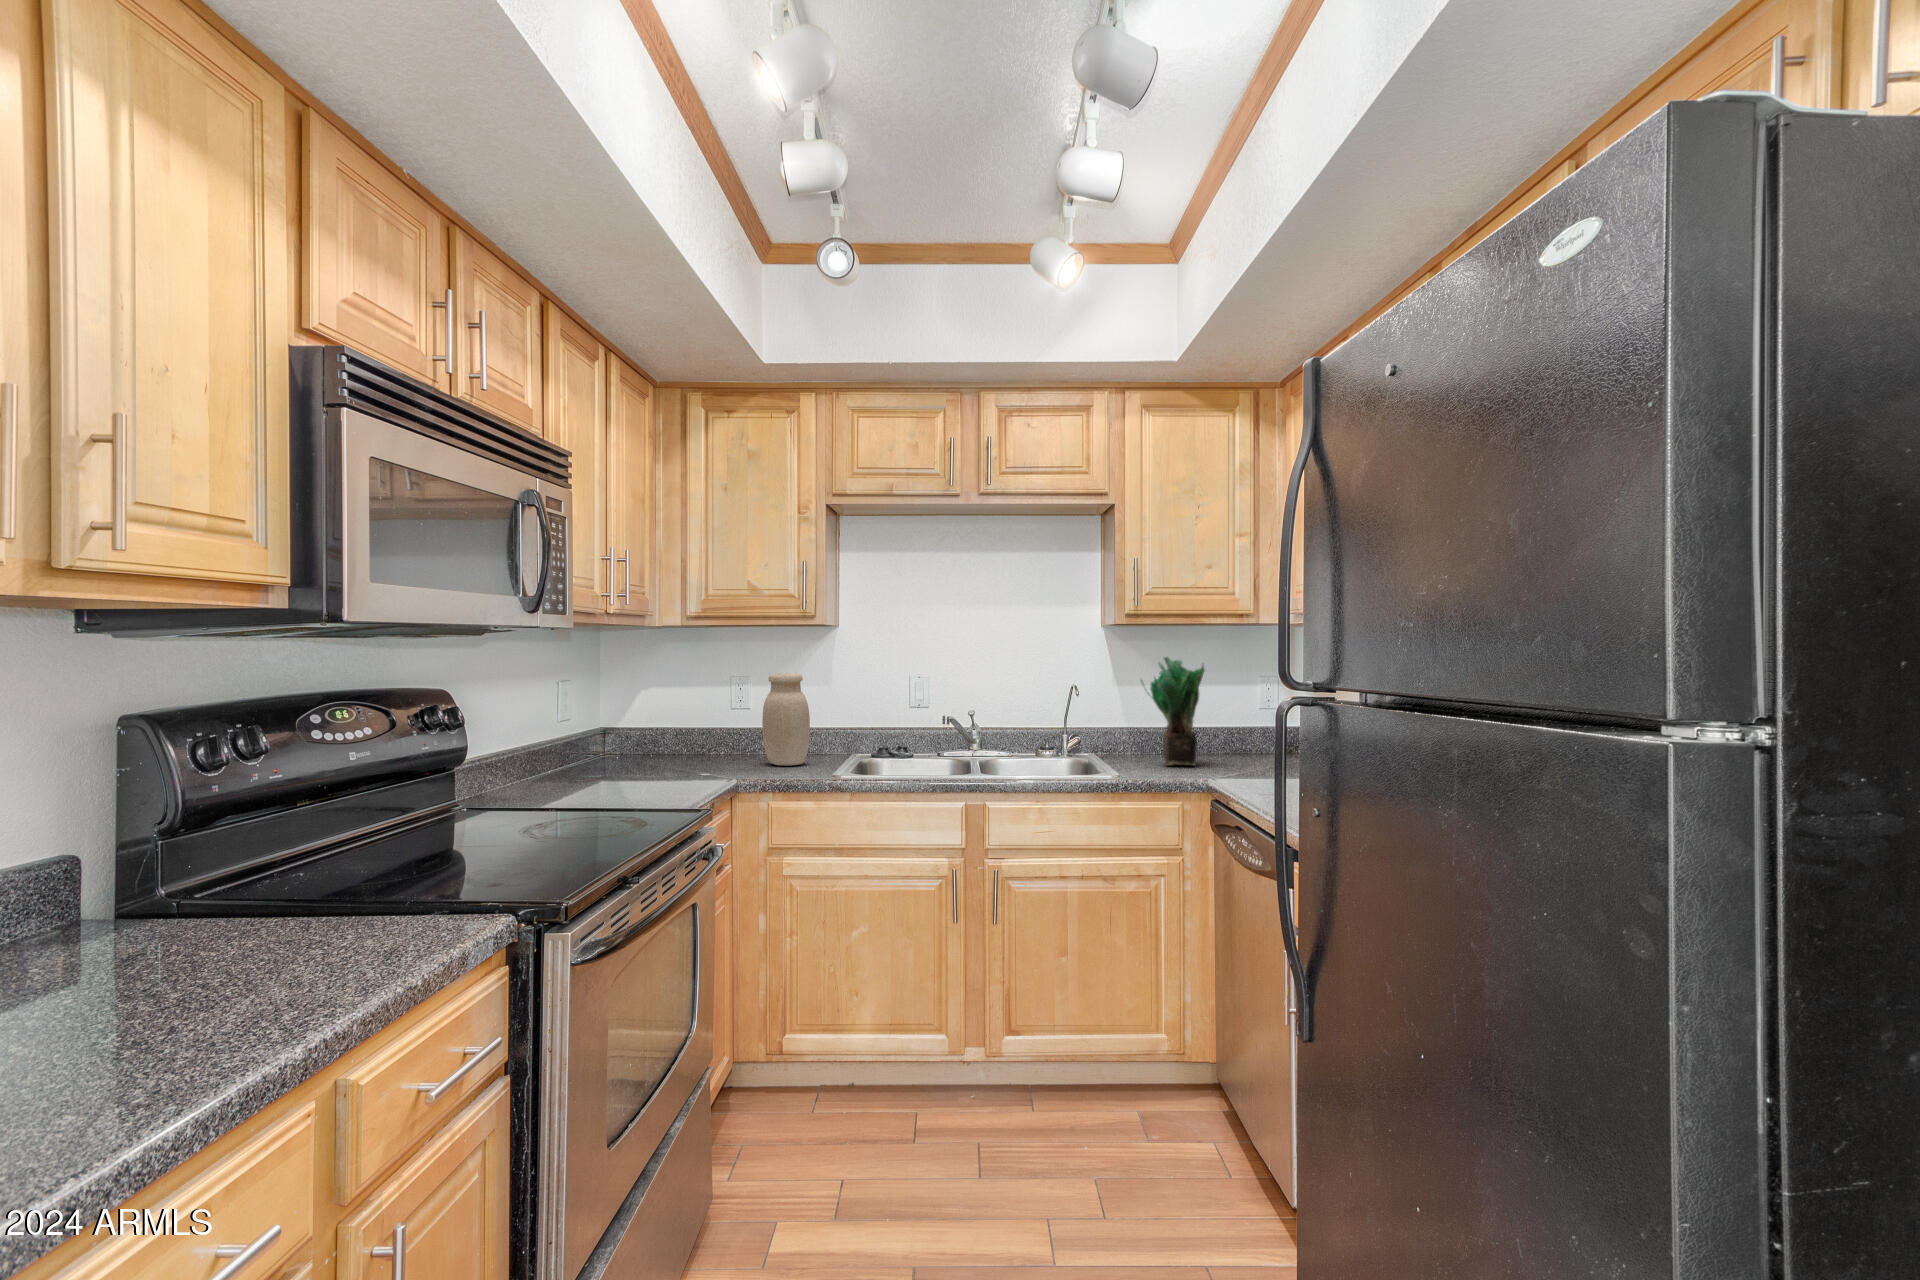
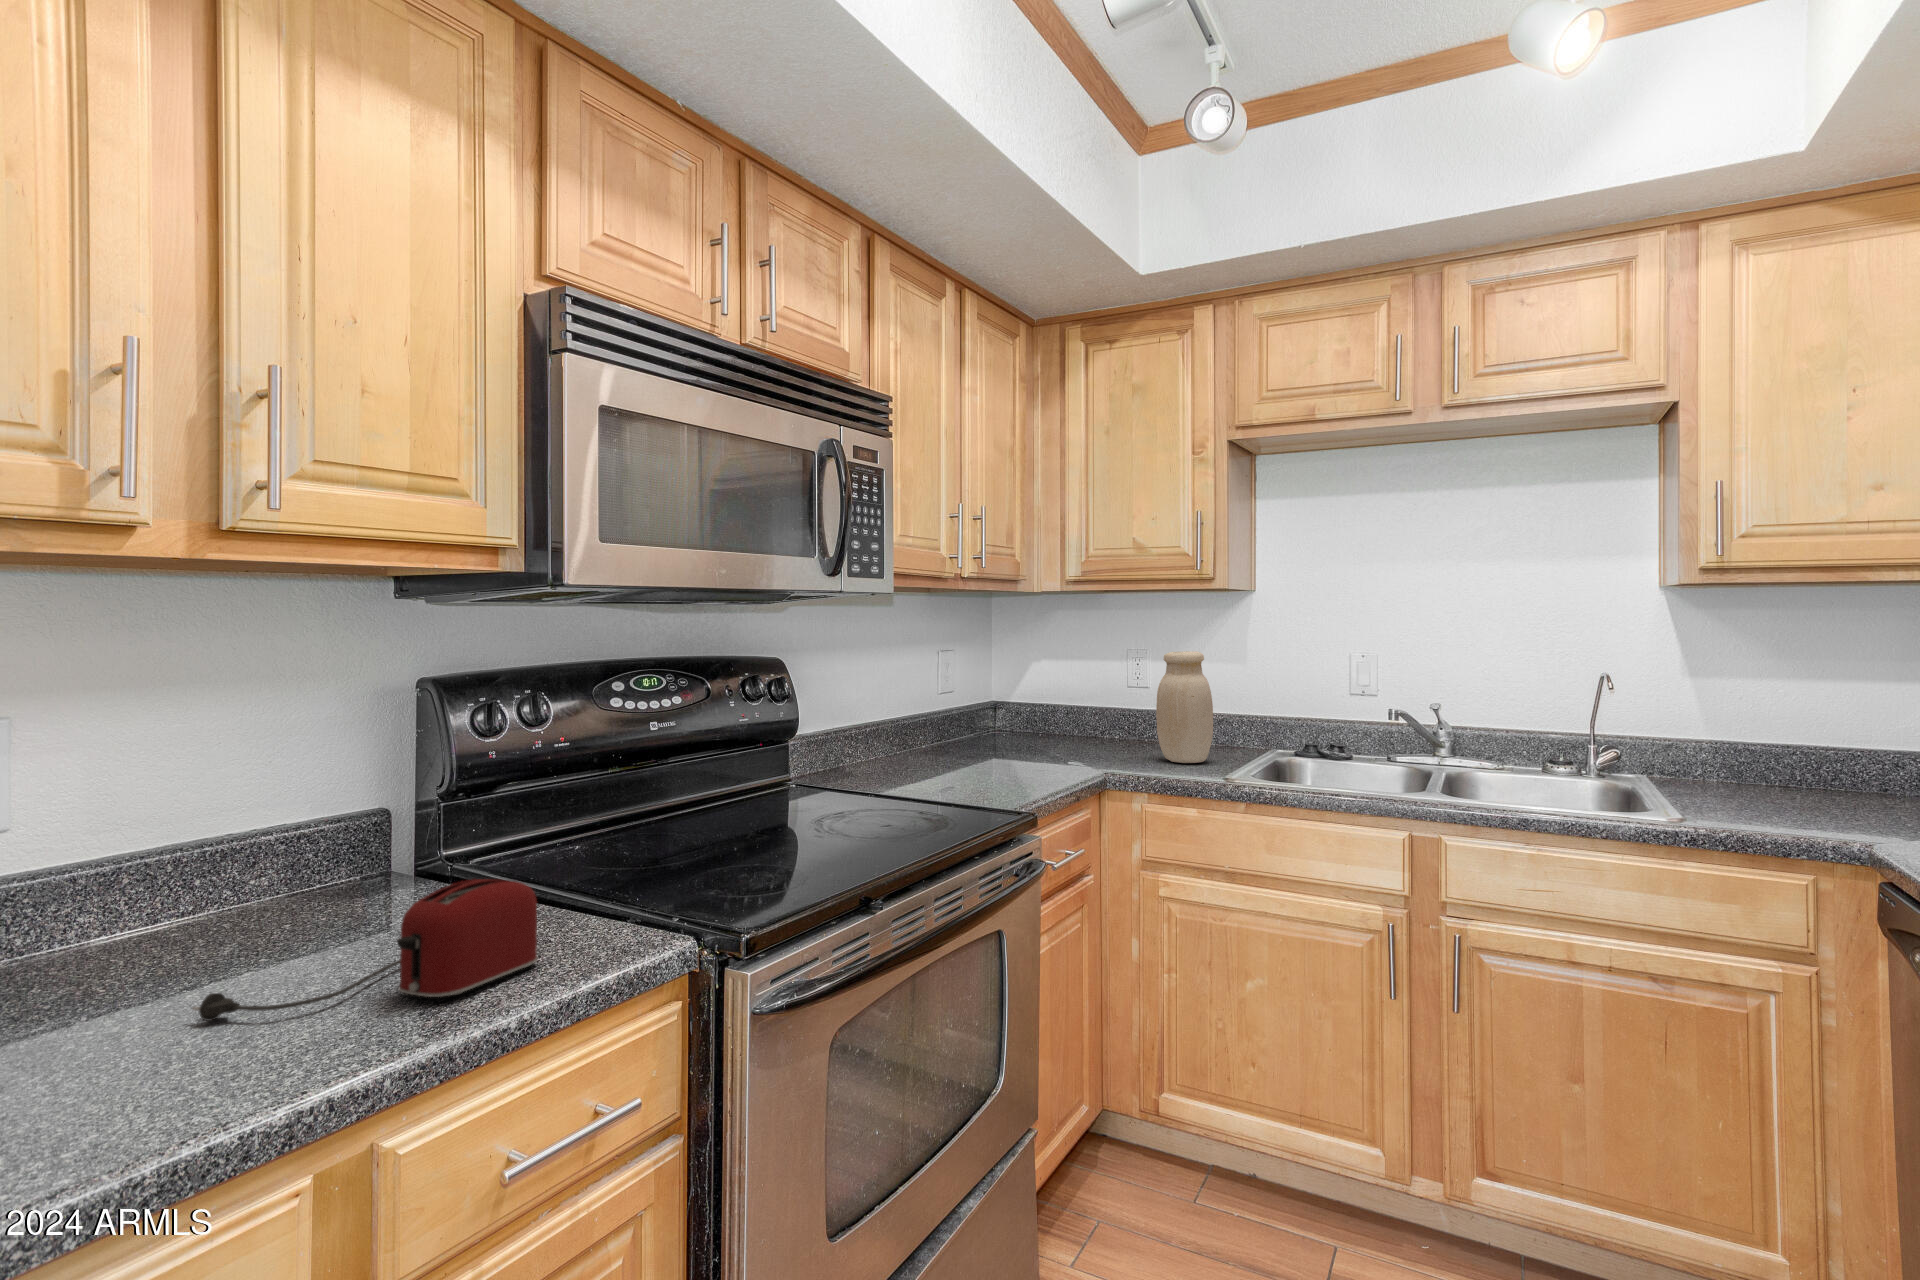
potted plant: present [1141,657,1204,766] -> none [1725,633,1860,811]
toaster: none [93,880,394,1028] -> present [193,879,538,1021]

